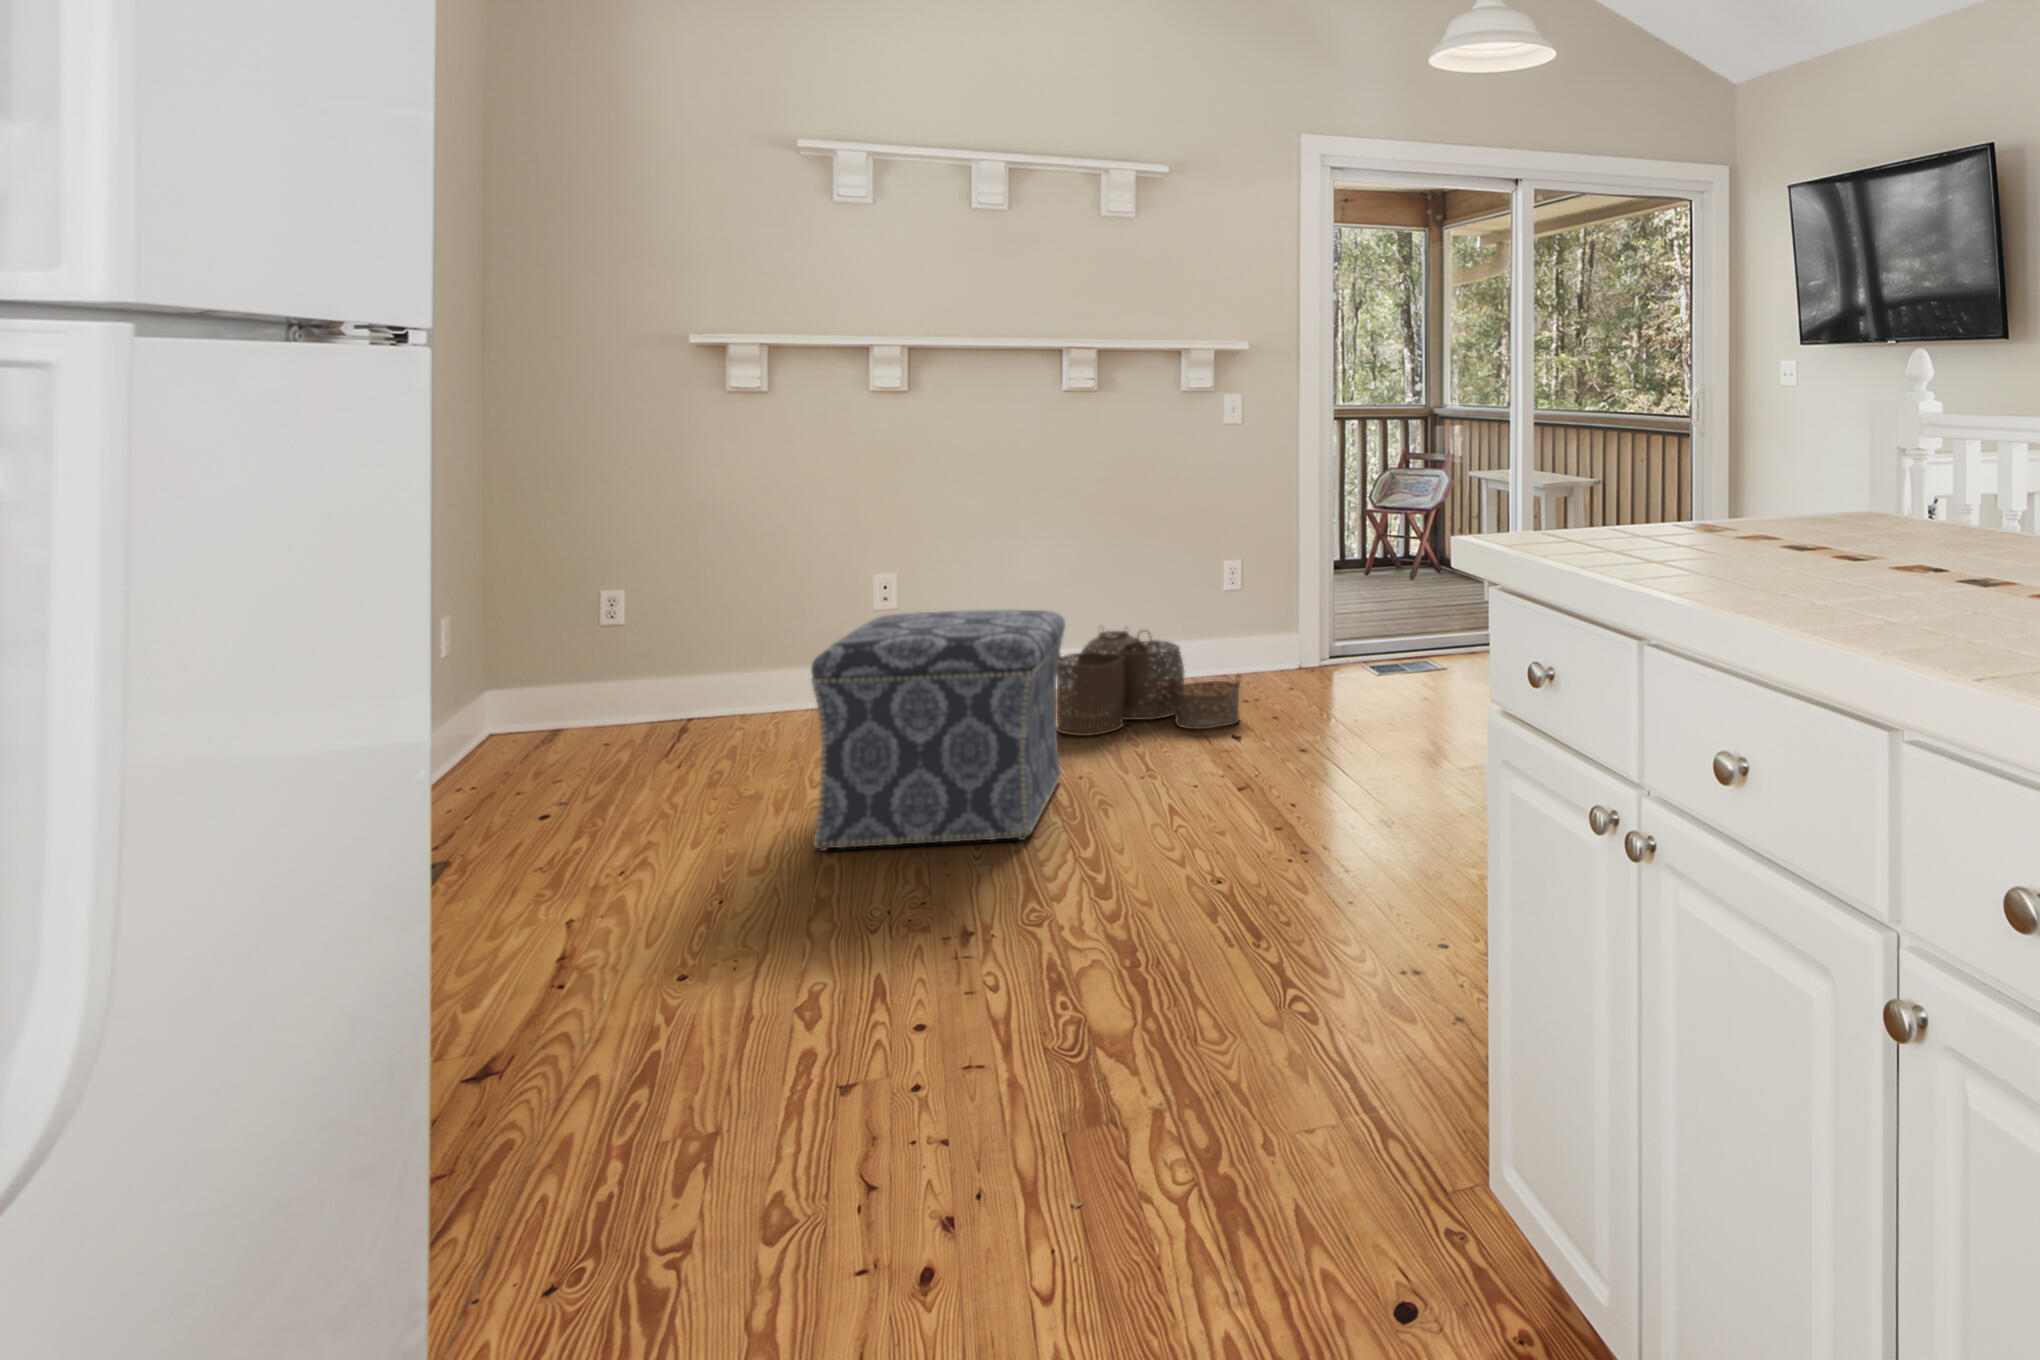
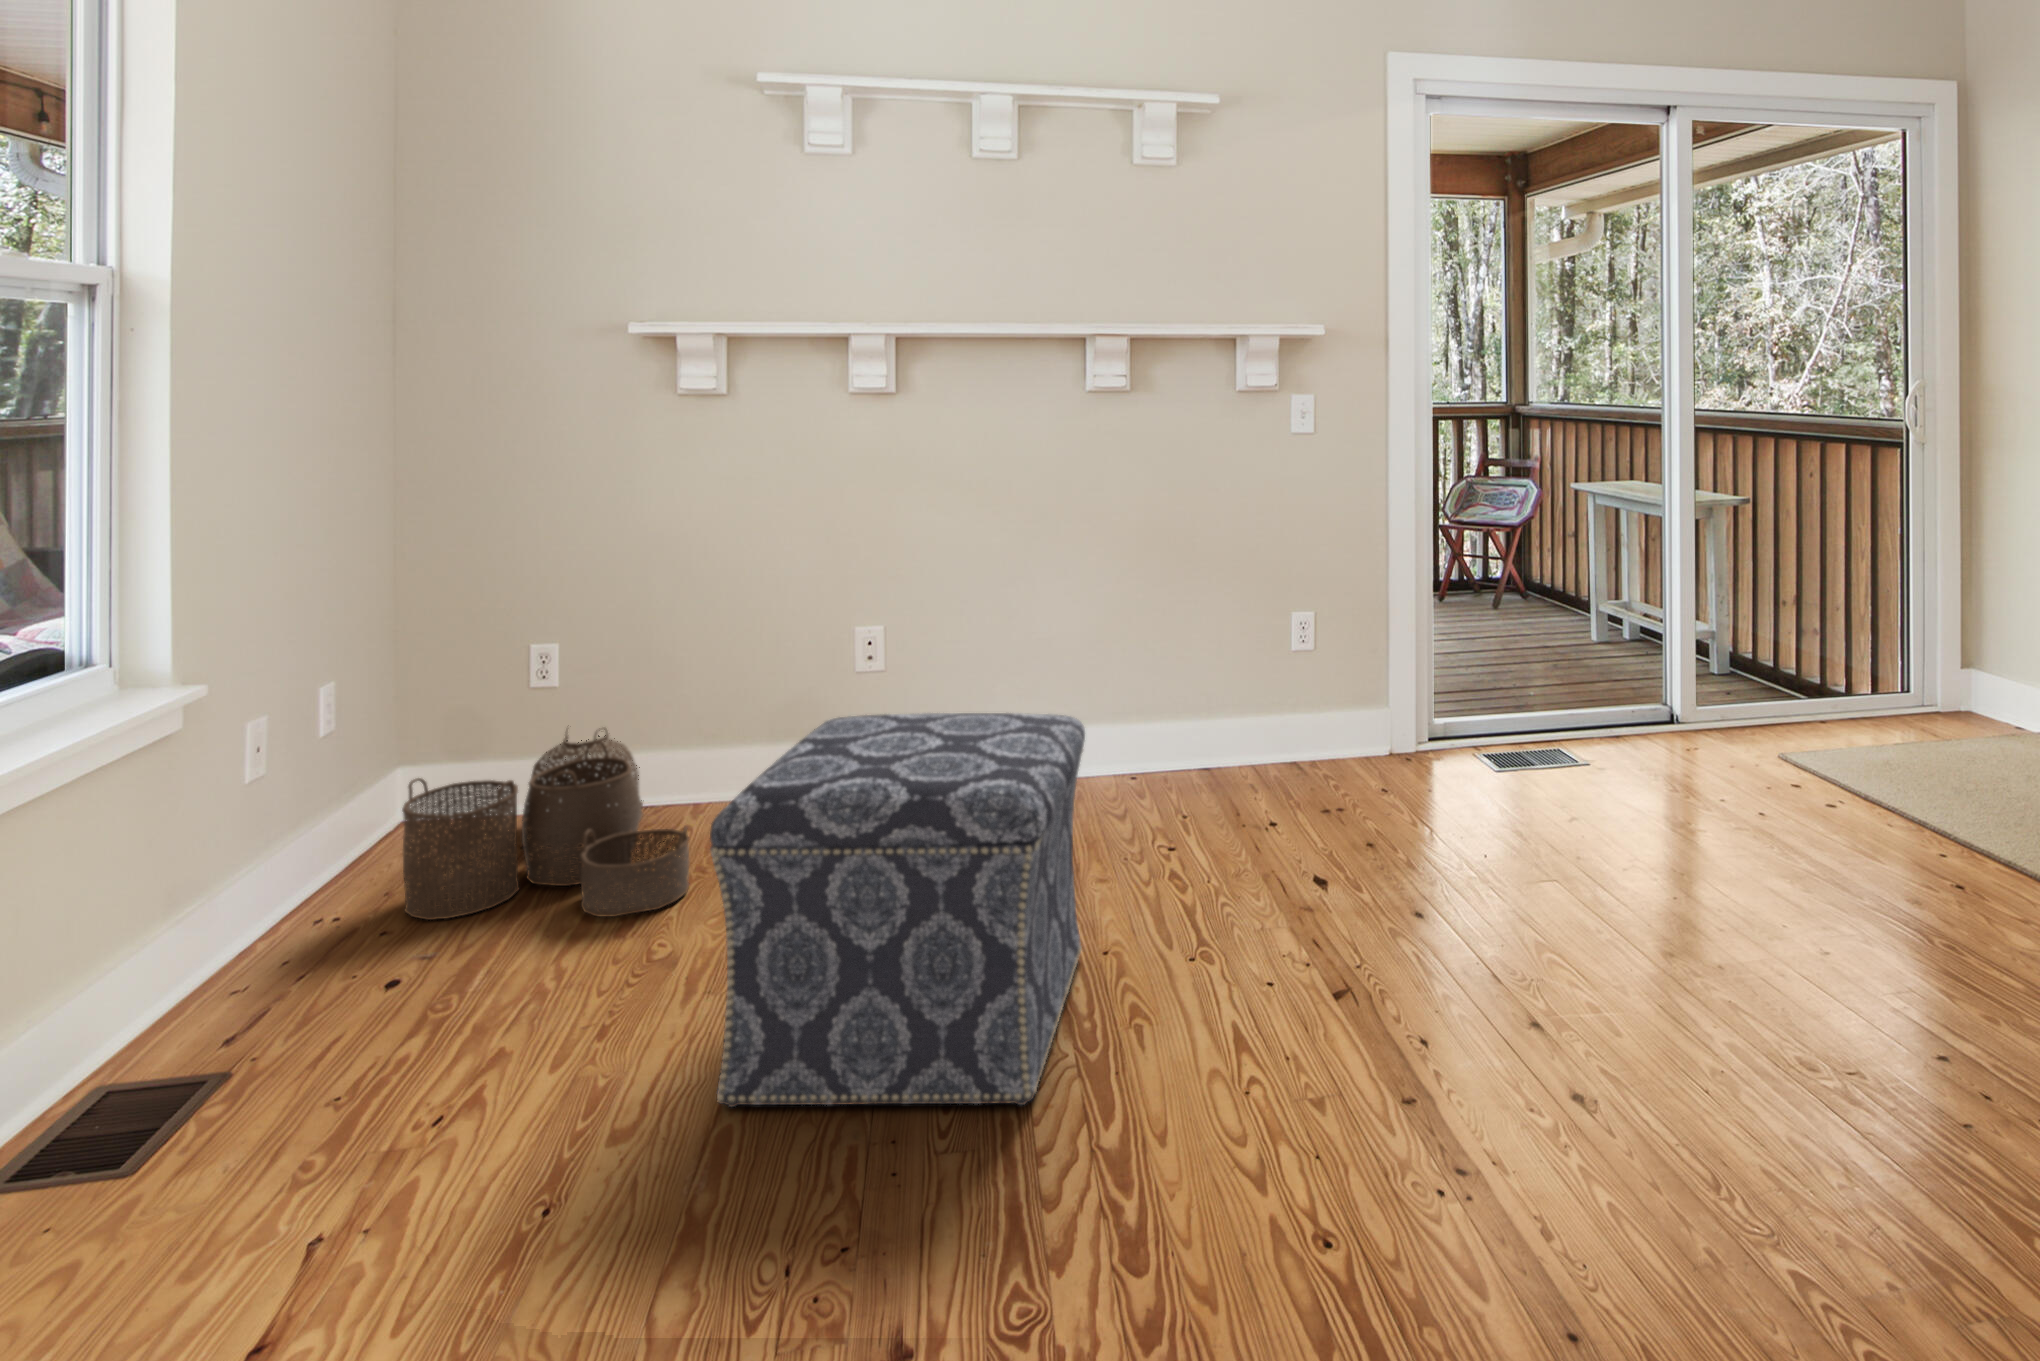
woven basket: present [1057,631,1240,736] -> present [402,728,689,920]

